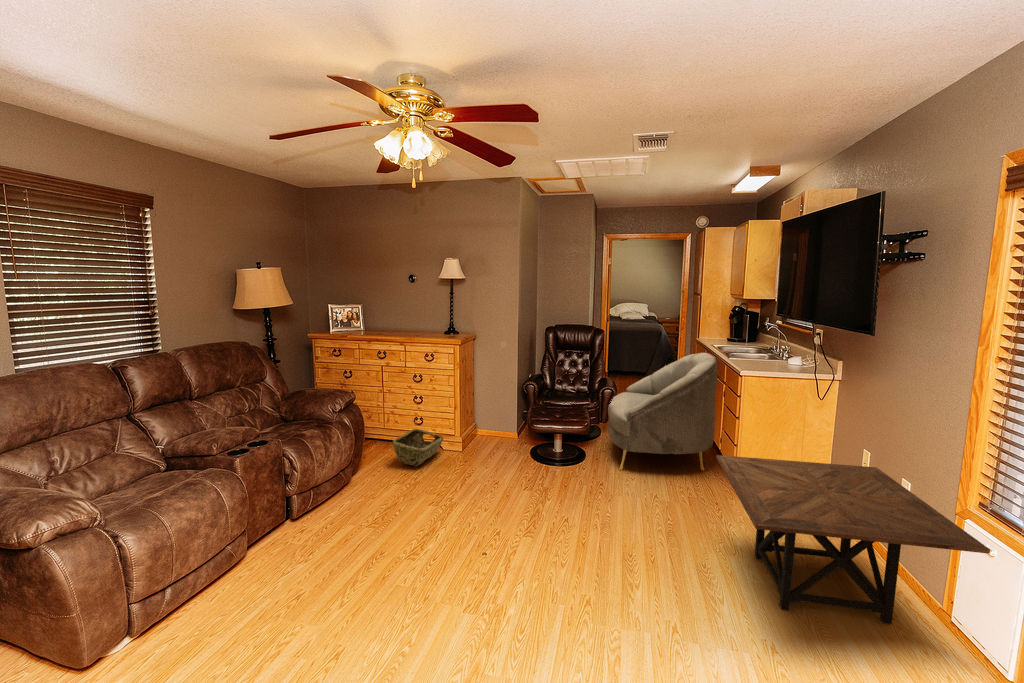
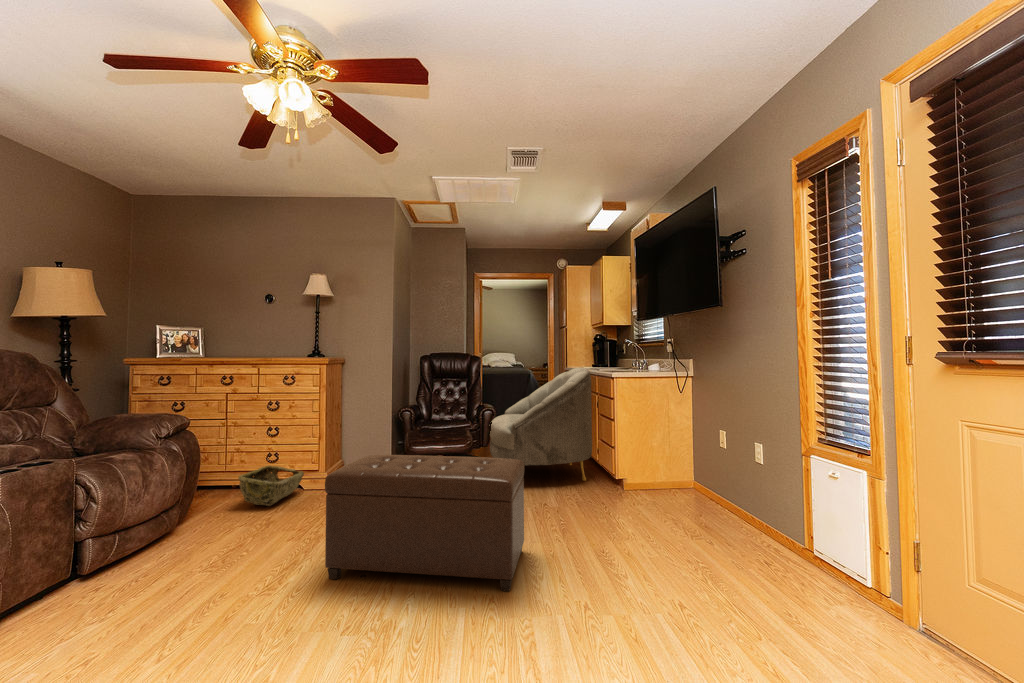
ottoman: none [453,448,628,594] -> present [325,455,525,592]
side table: present [716,455,990,624] -> none [605,440,849,575]

